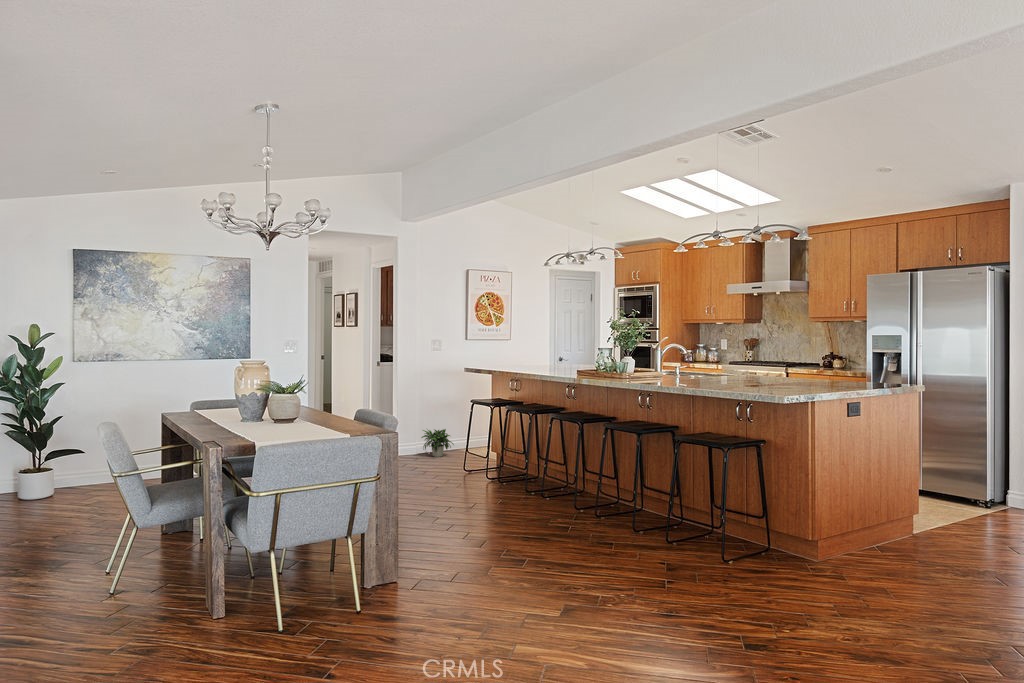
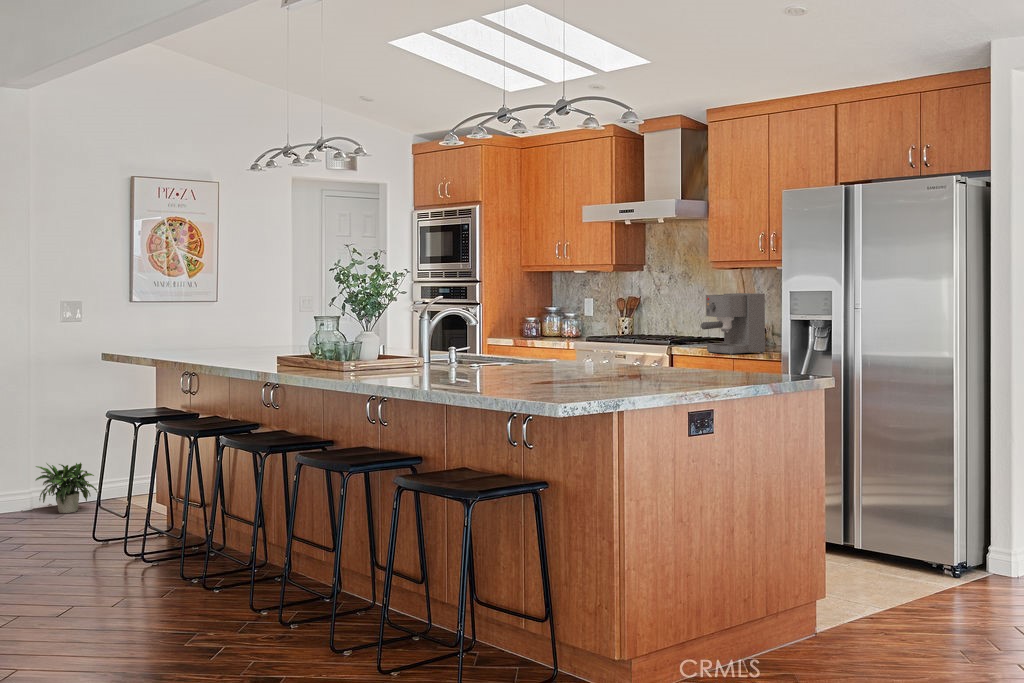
coffee maker: none [807,336,847,373] -> present [701,293,765,355]

